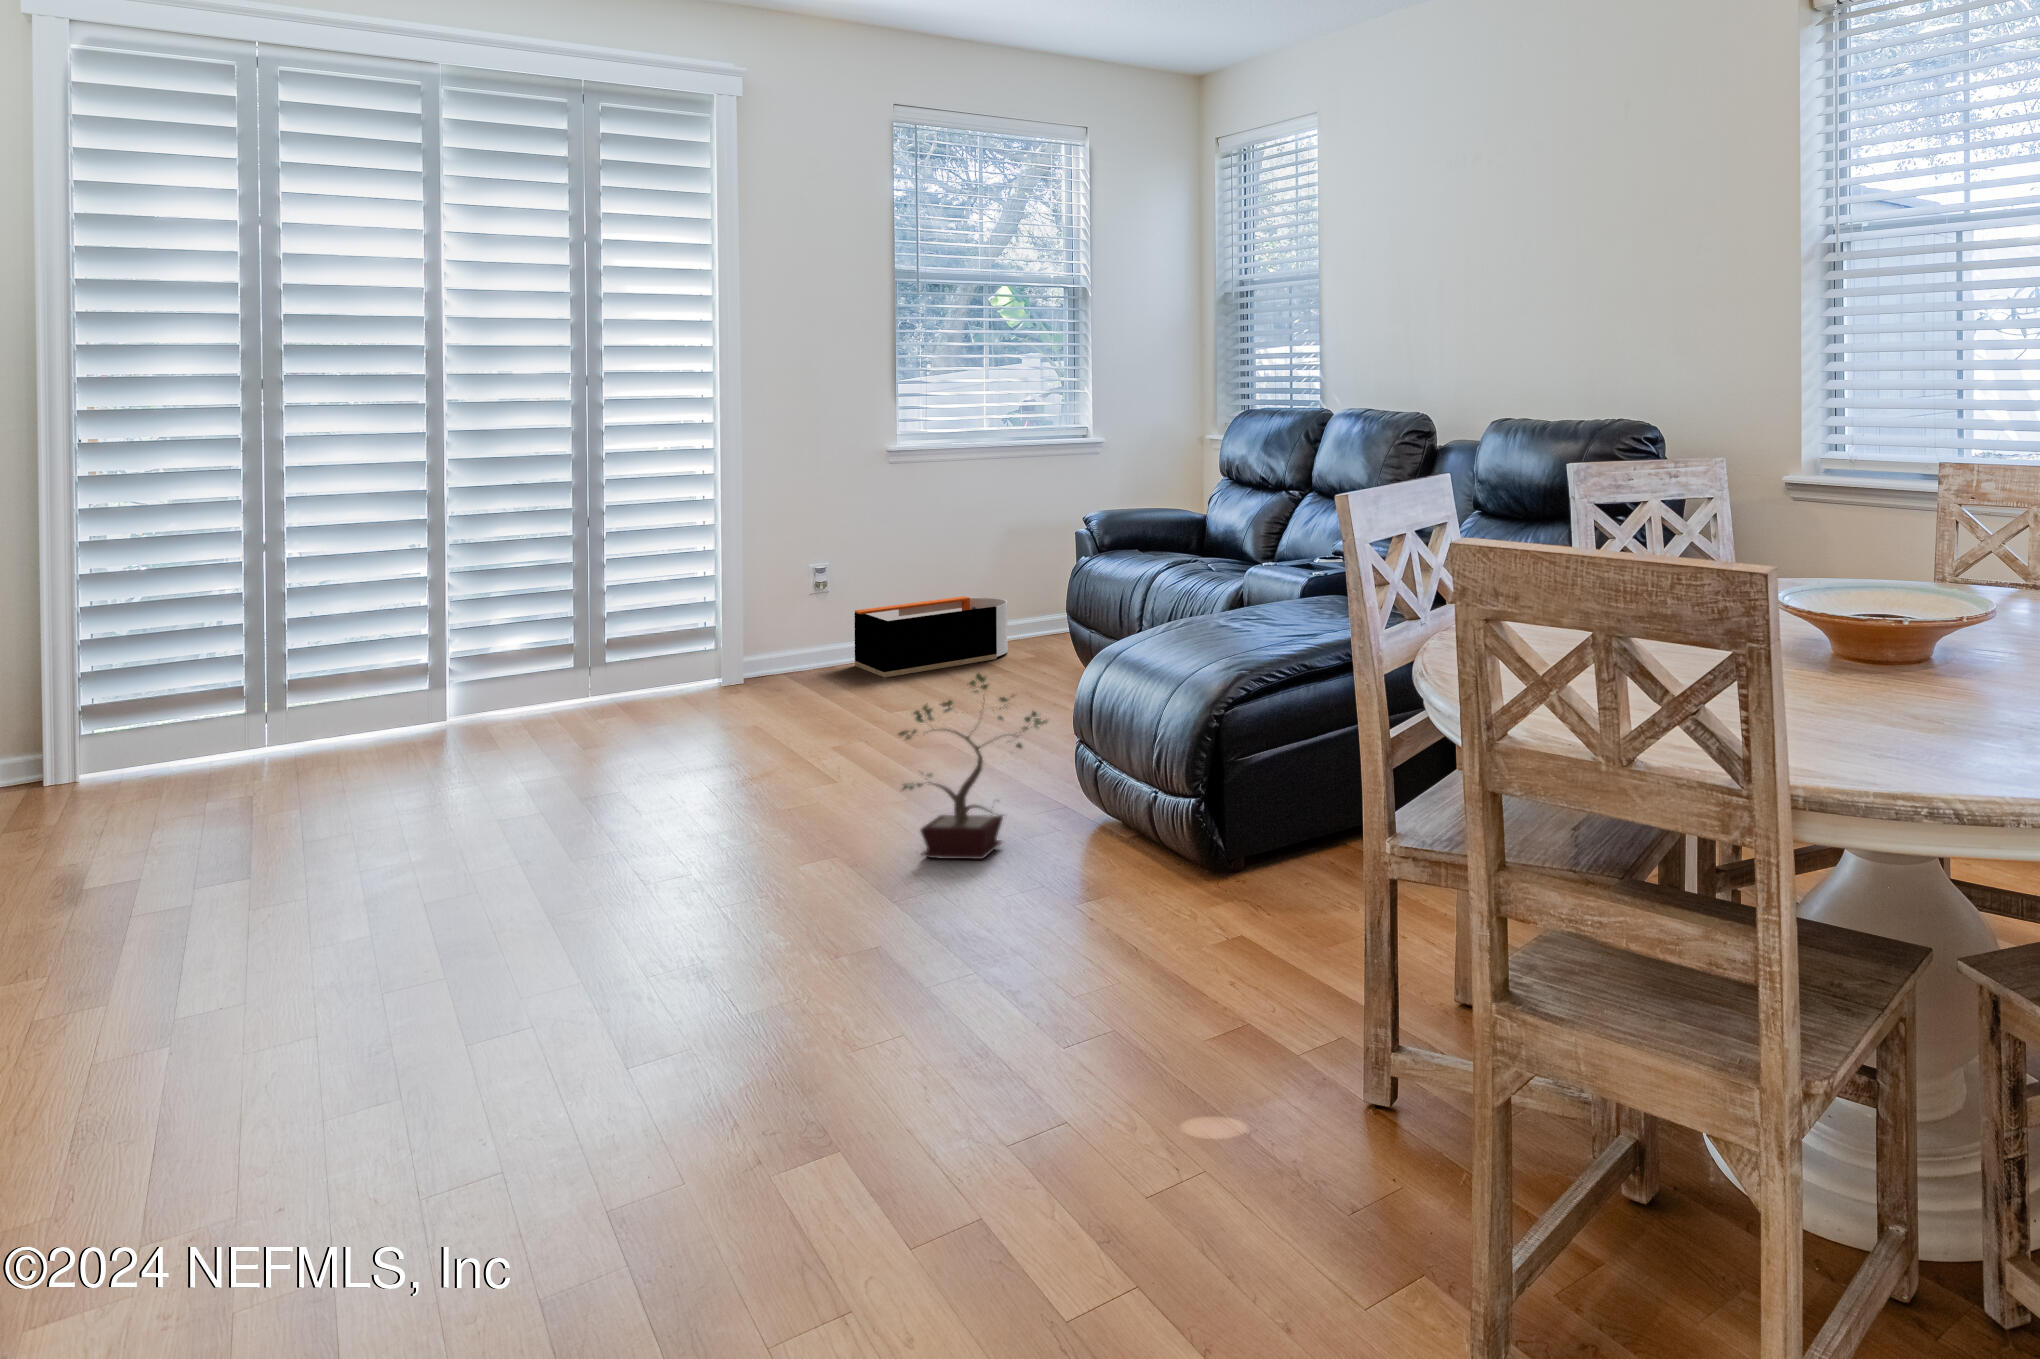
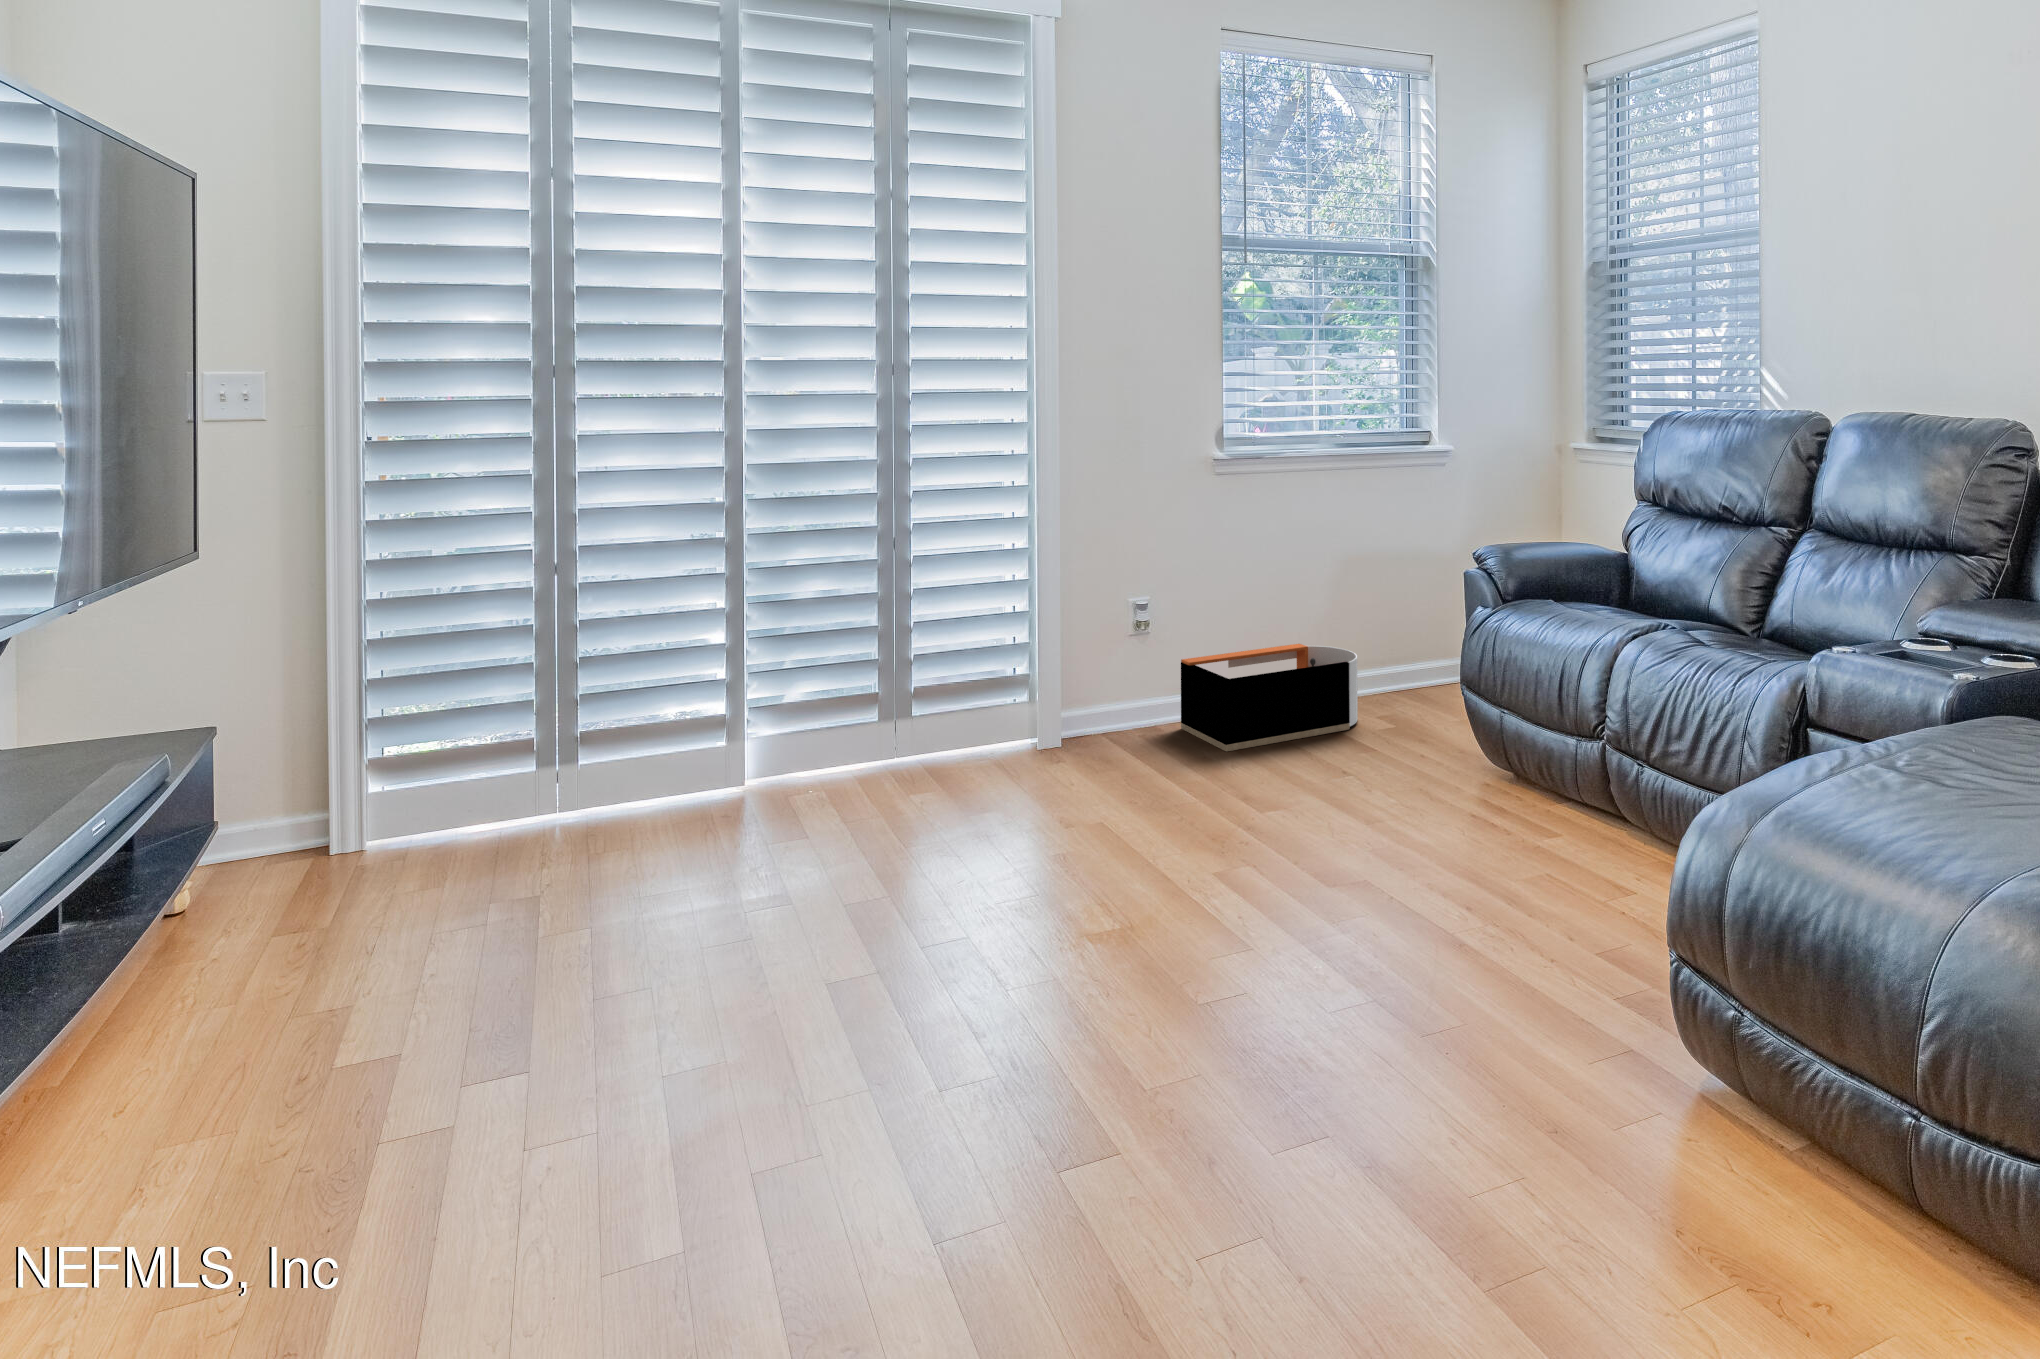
potted plant: present [899,673,1047,859] -> none [1437,854,1723,1188]

